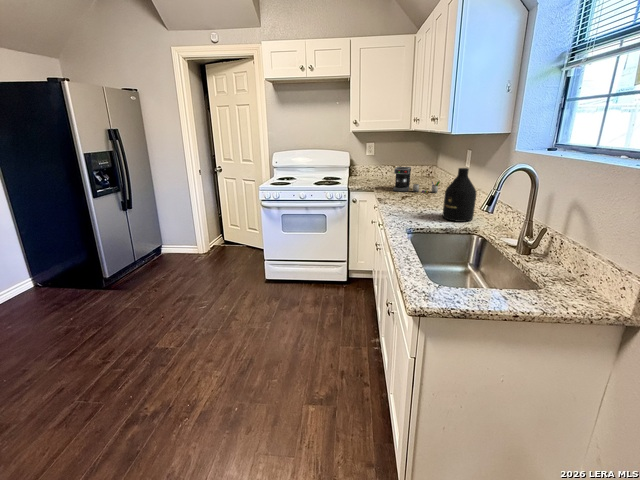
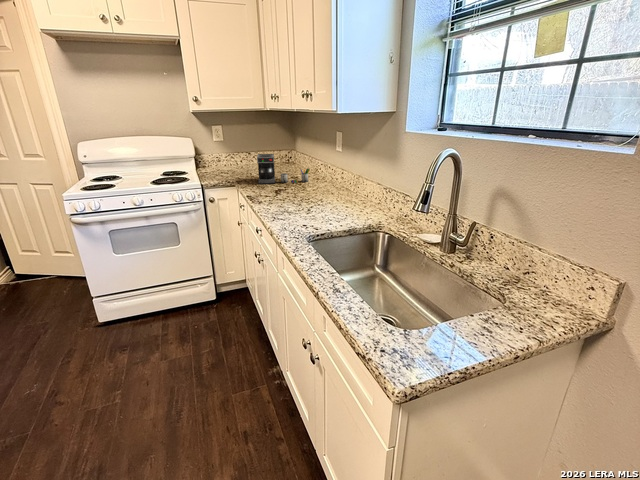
bottle: present [443,168,476,222] -> none [334,154,369,217]

